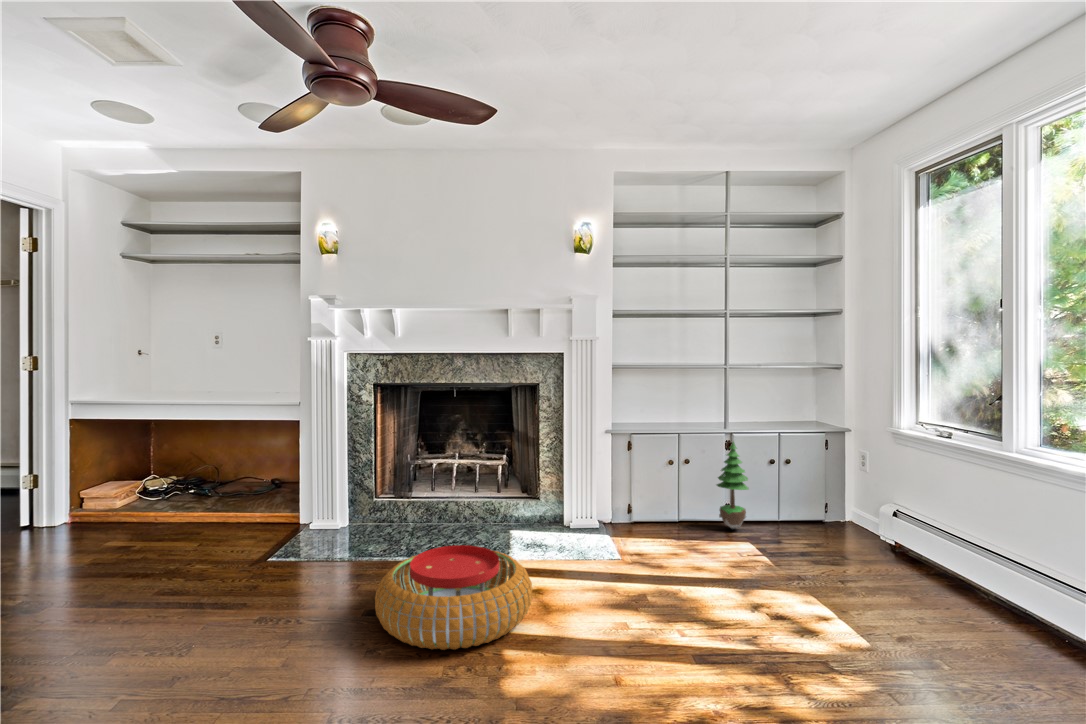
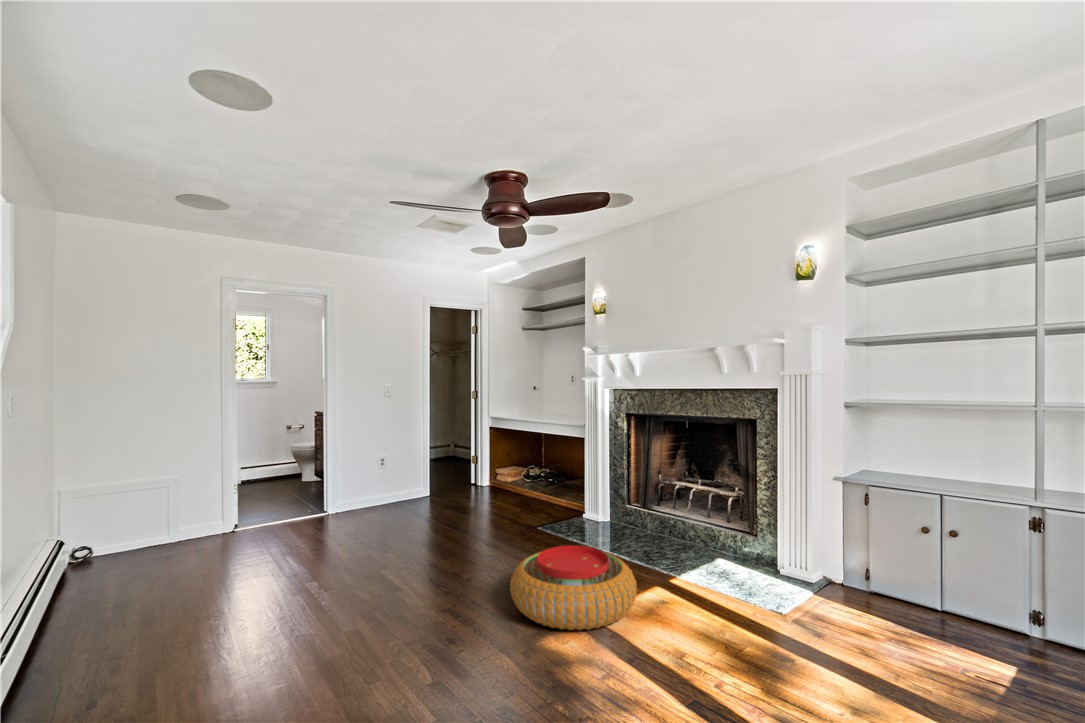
potted tree: present [717,442,749,529] -> none [989,517,1058,653]

